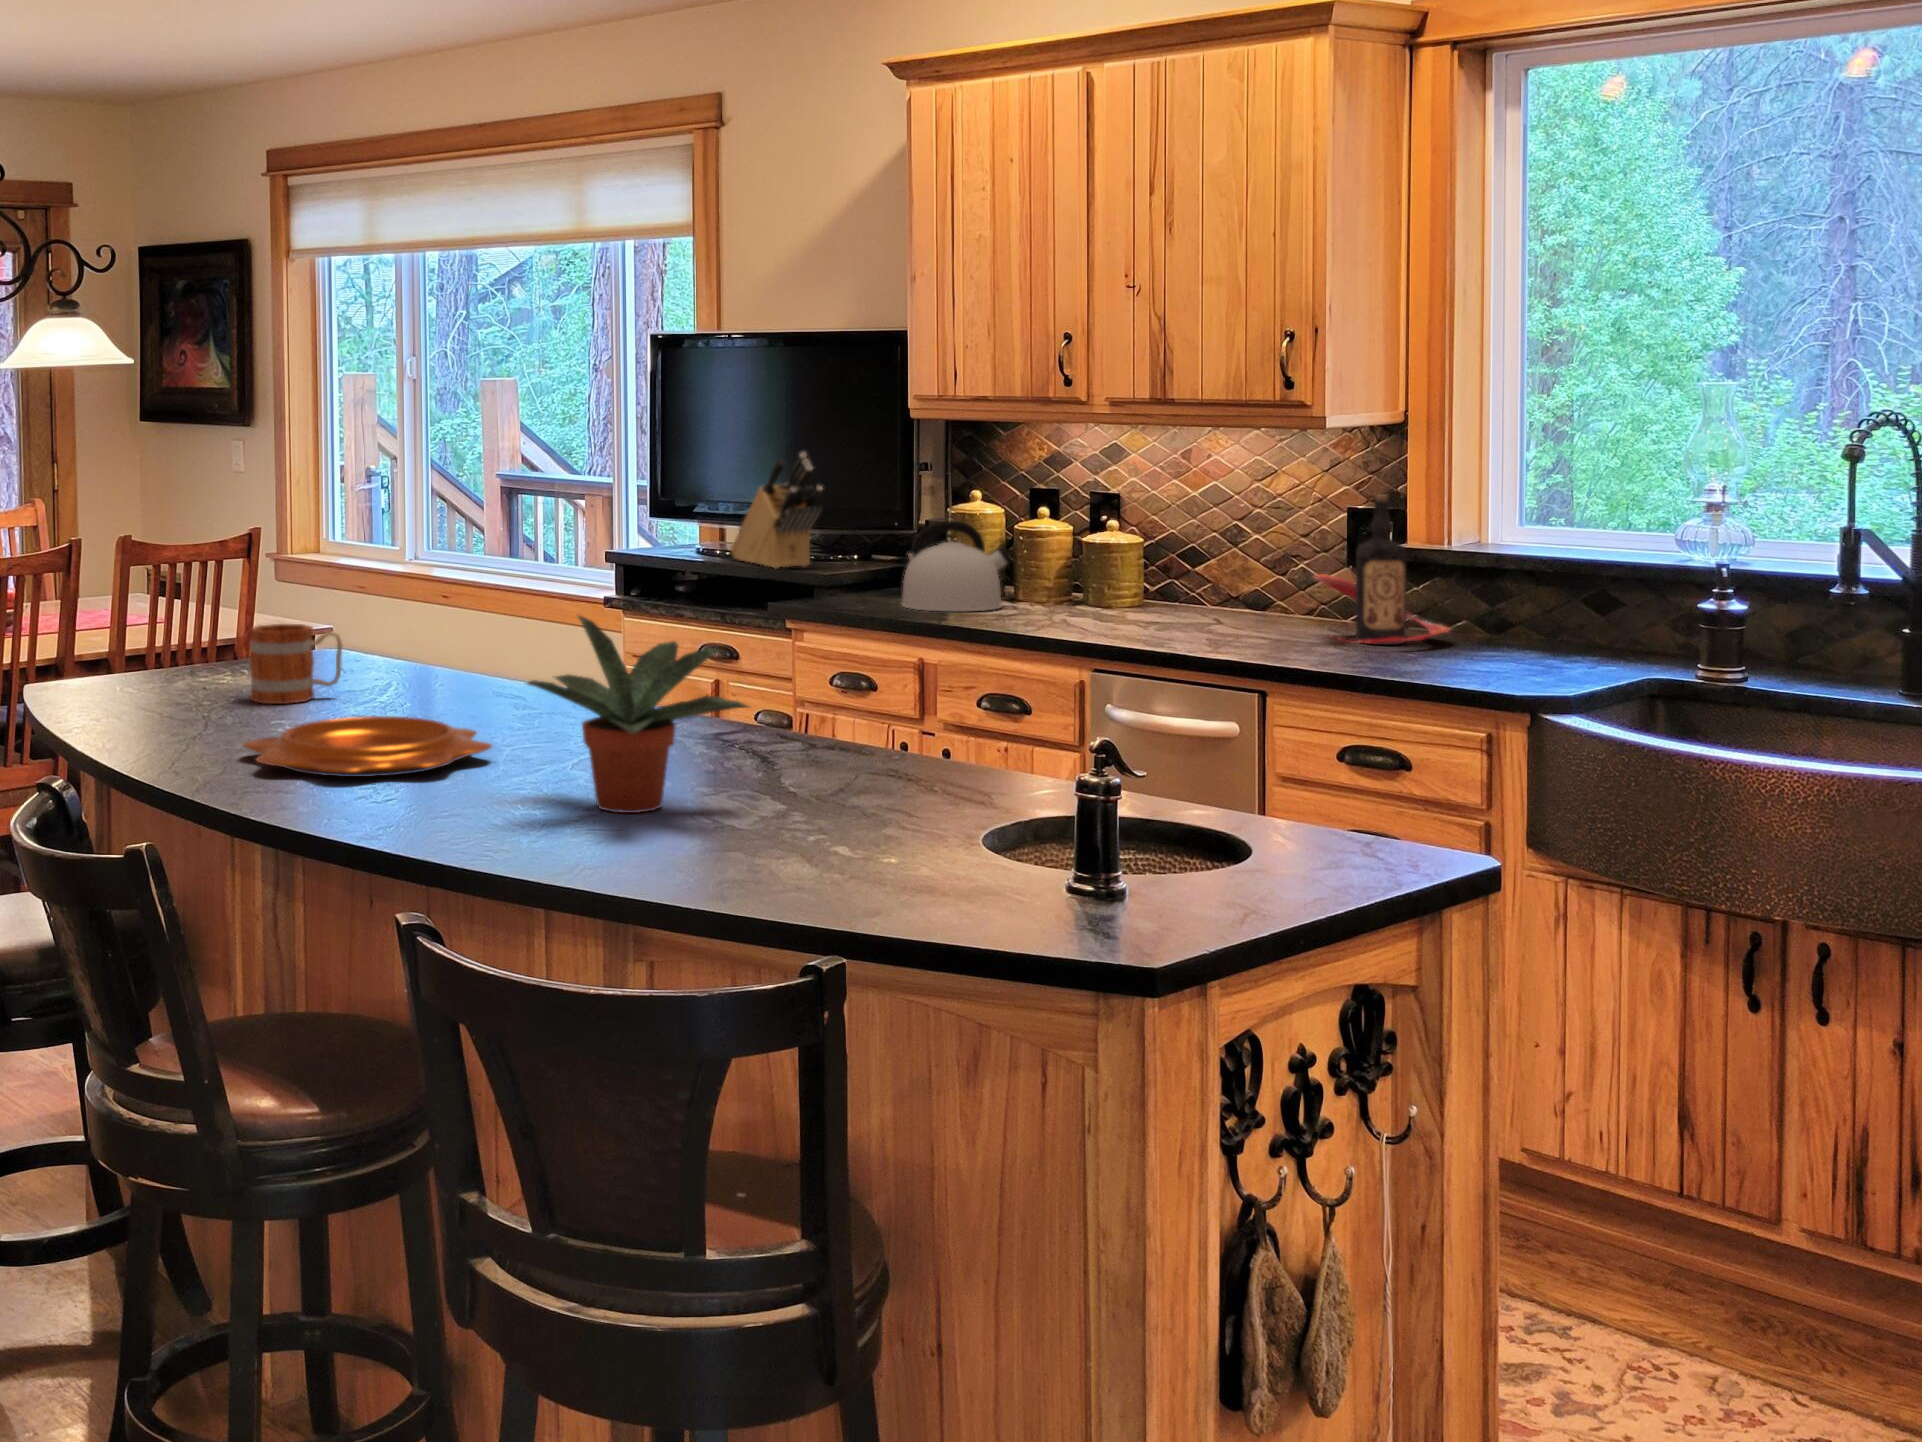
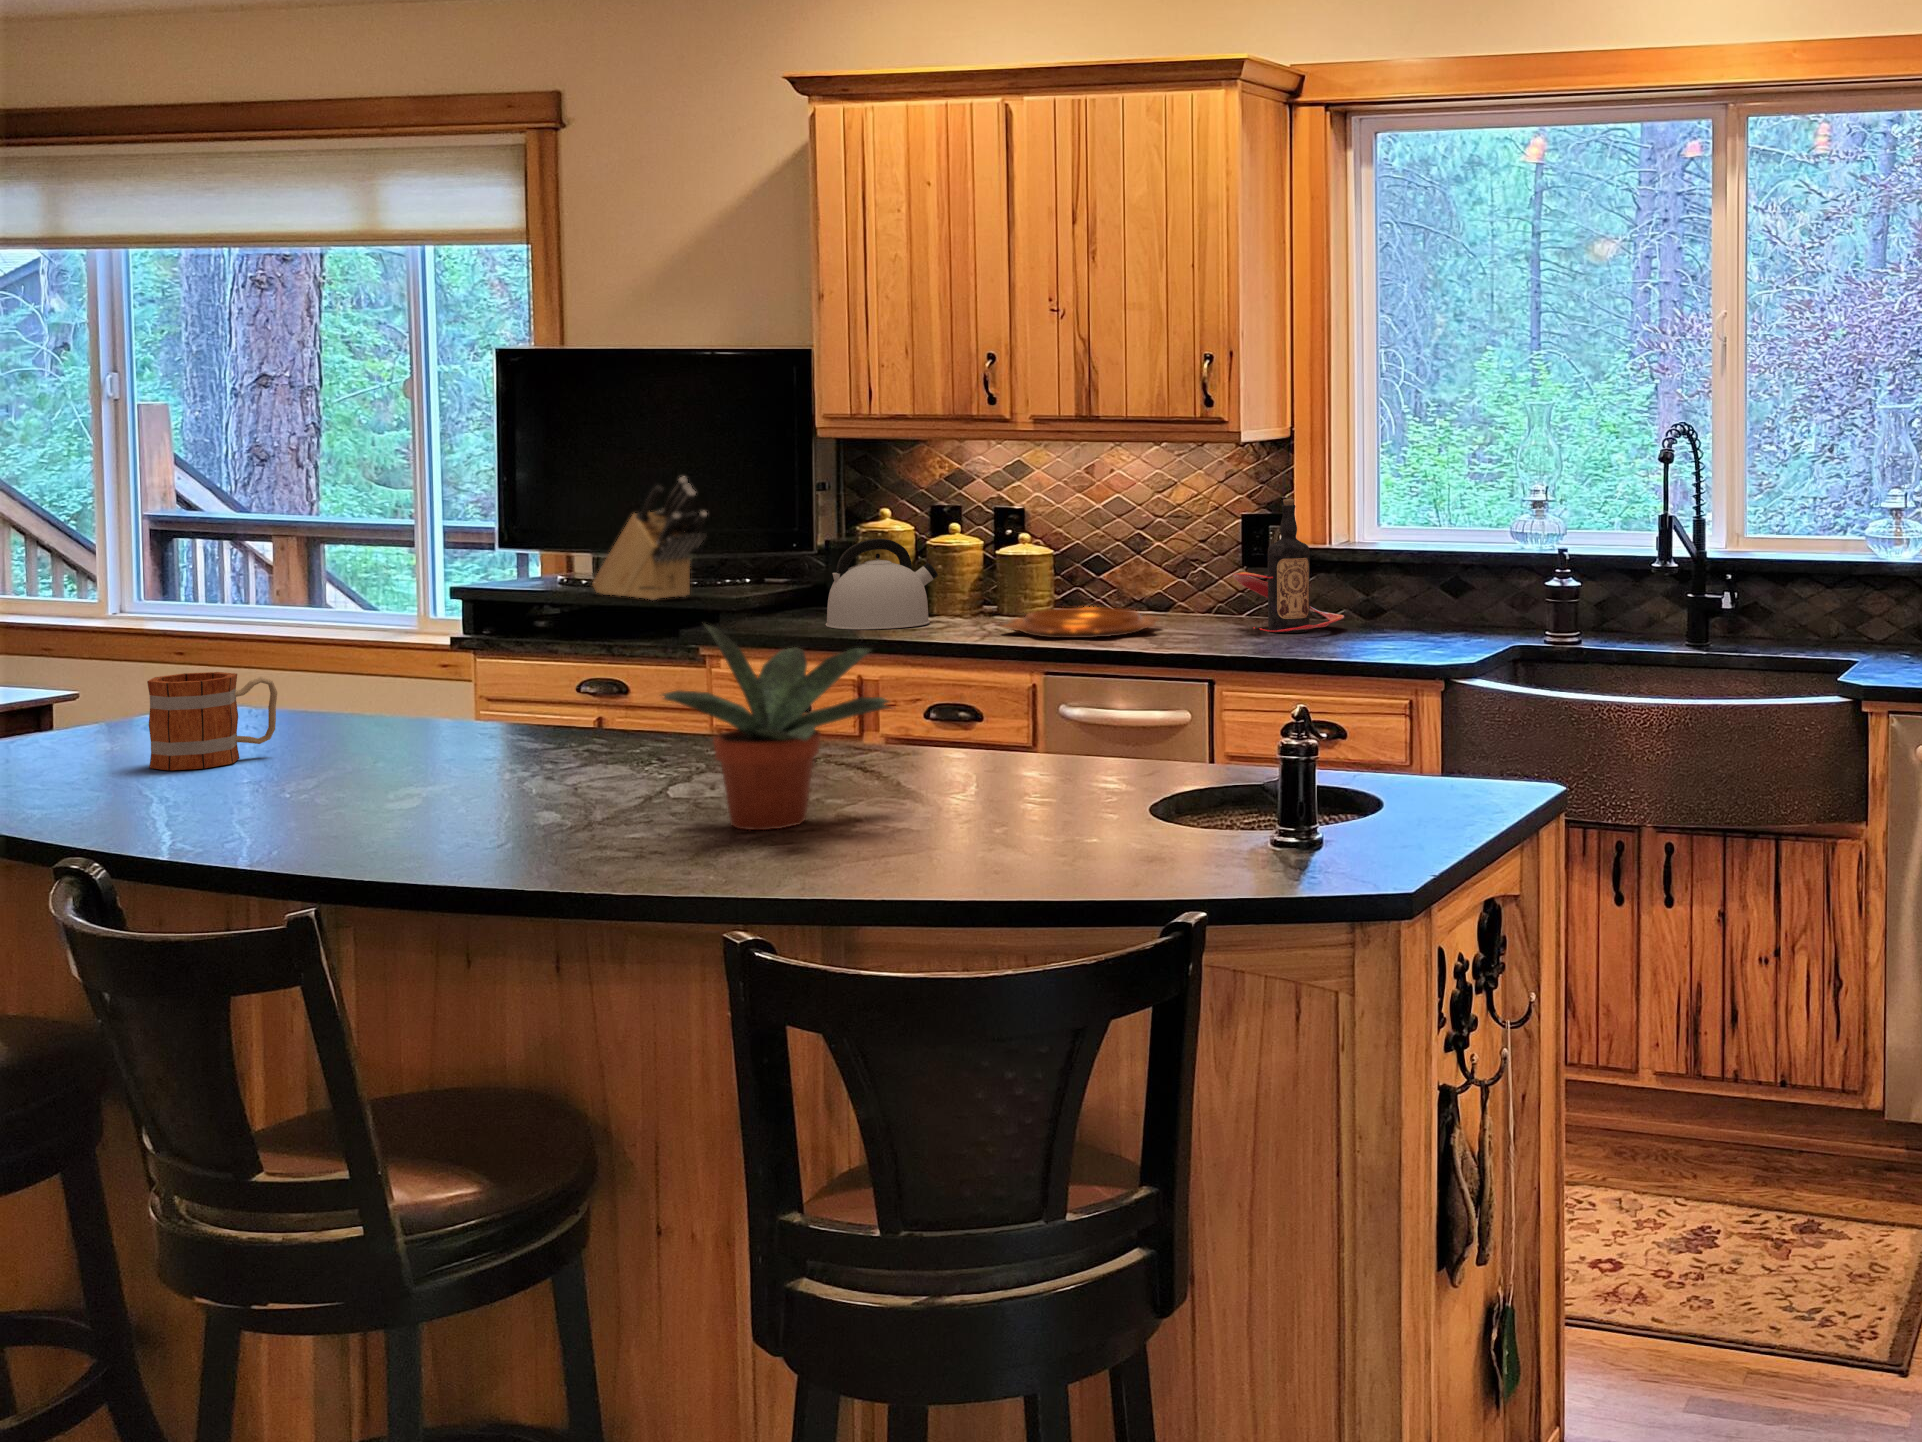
decorative bowl: present [242,716,492,777] -> present [1002,607,1160,638]

